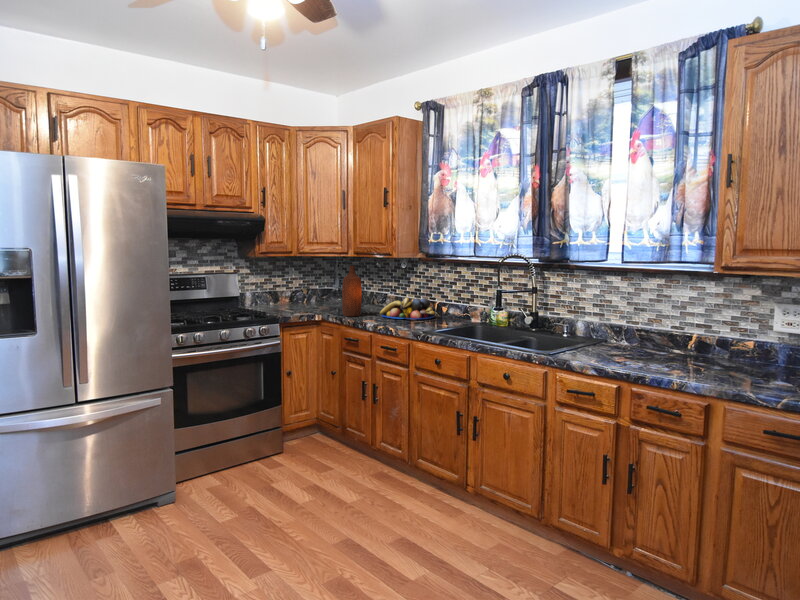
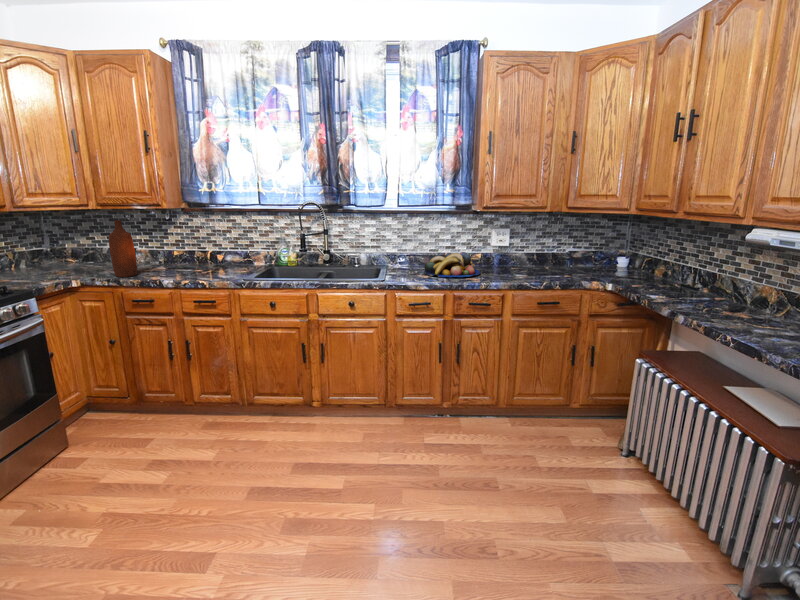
fruit bowl: present [380,298,435,320] -> present [424,252,481,277]

